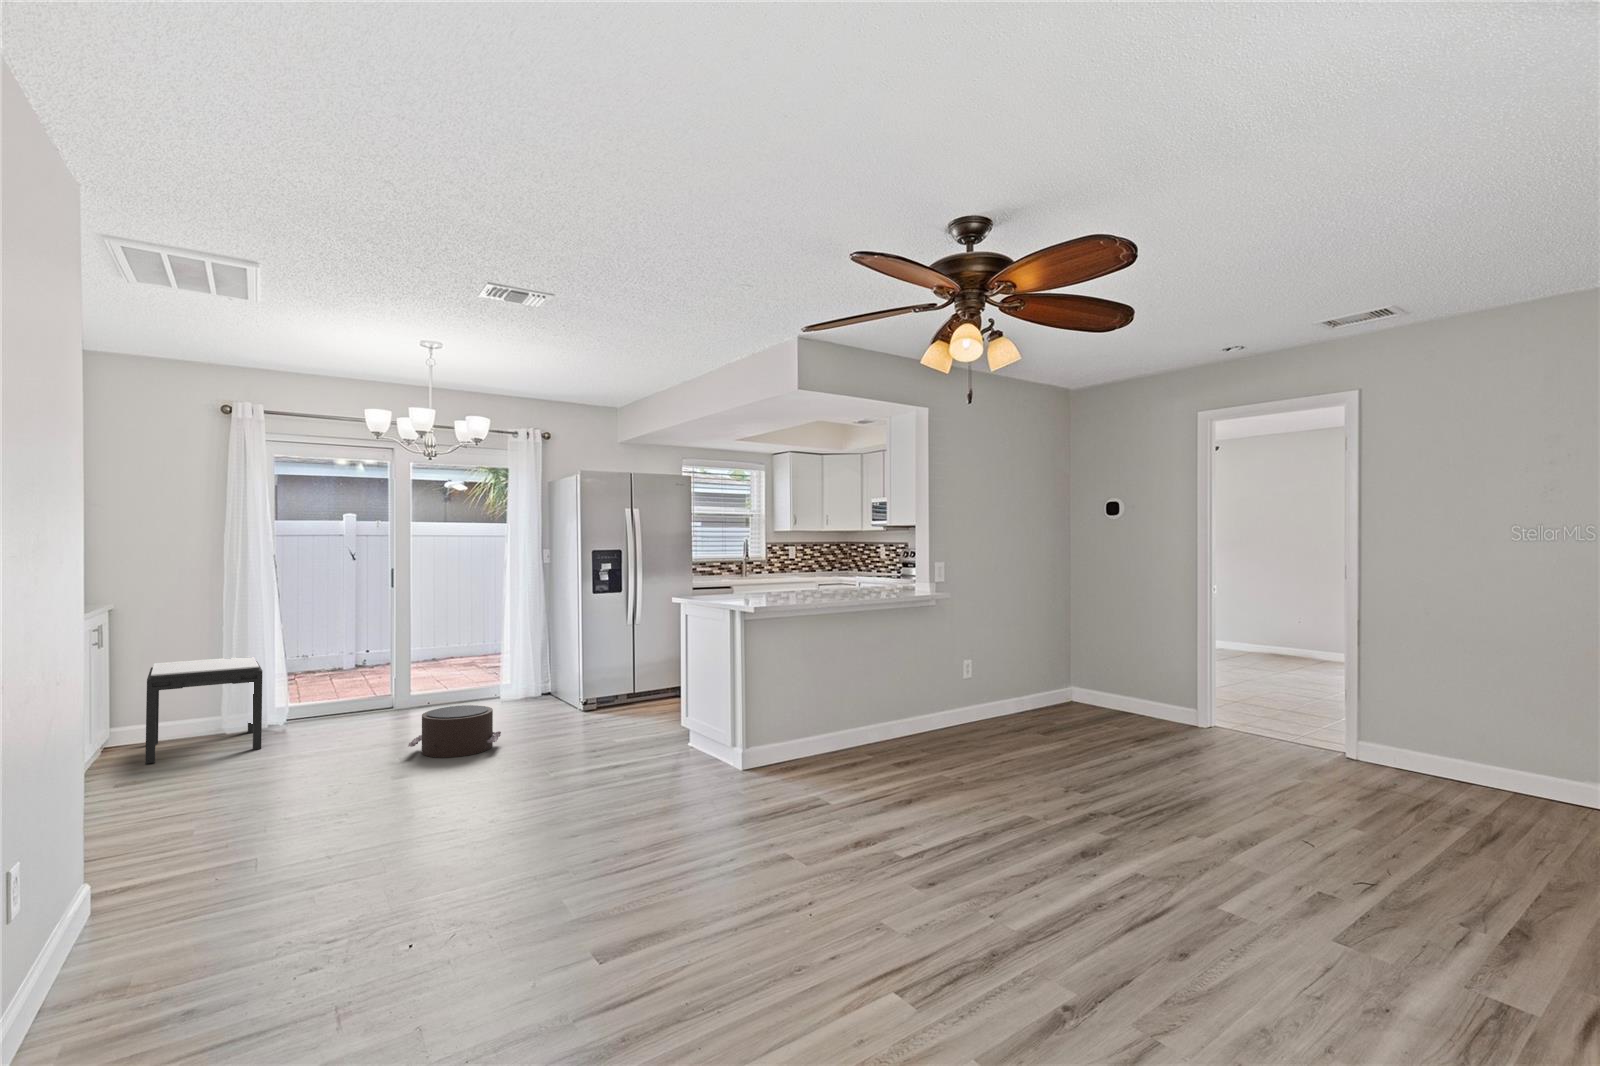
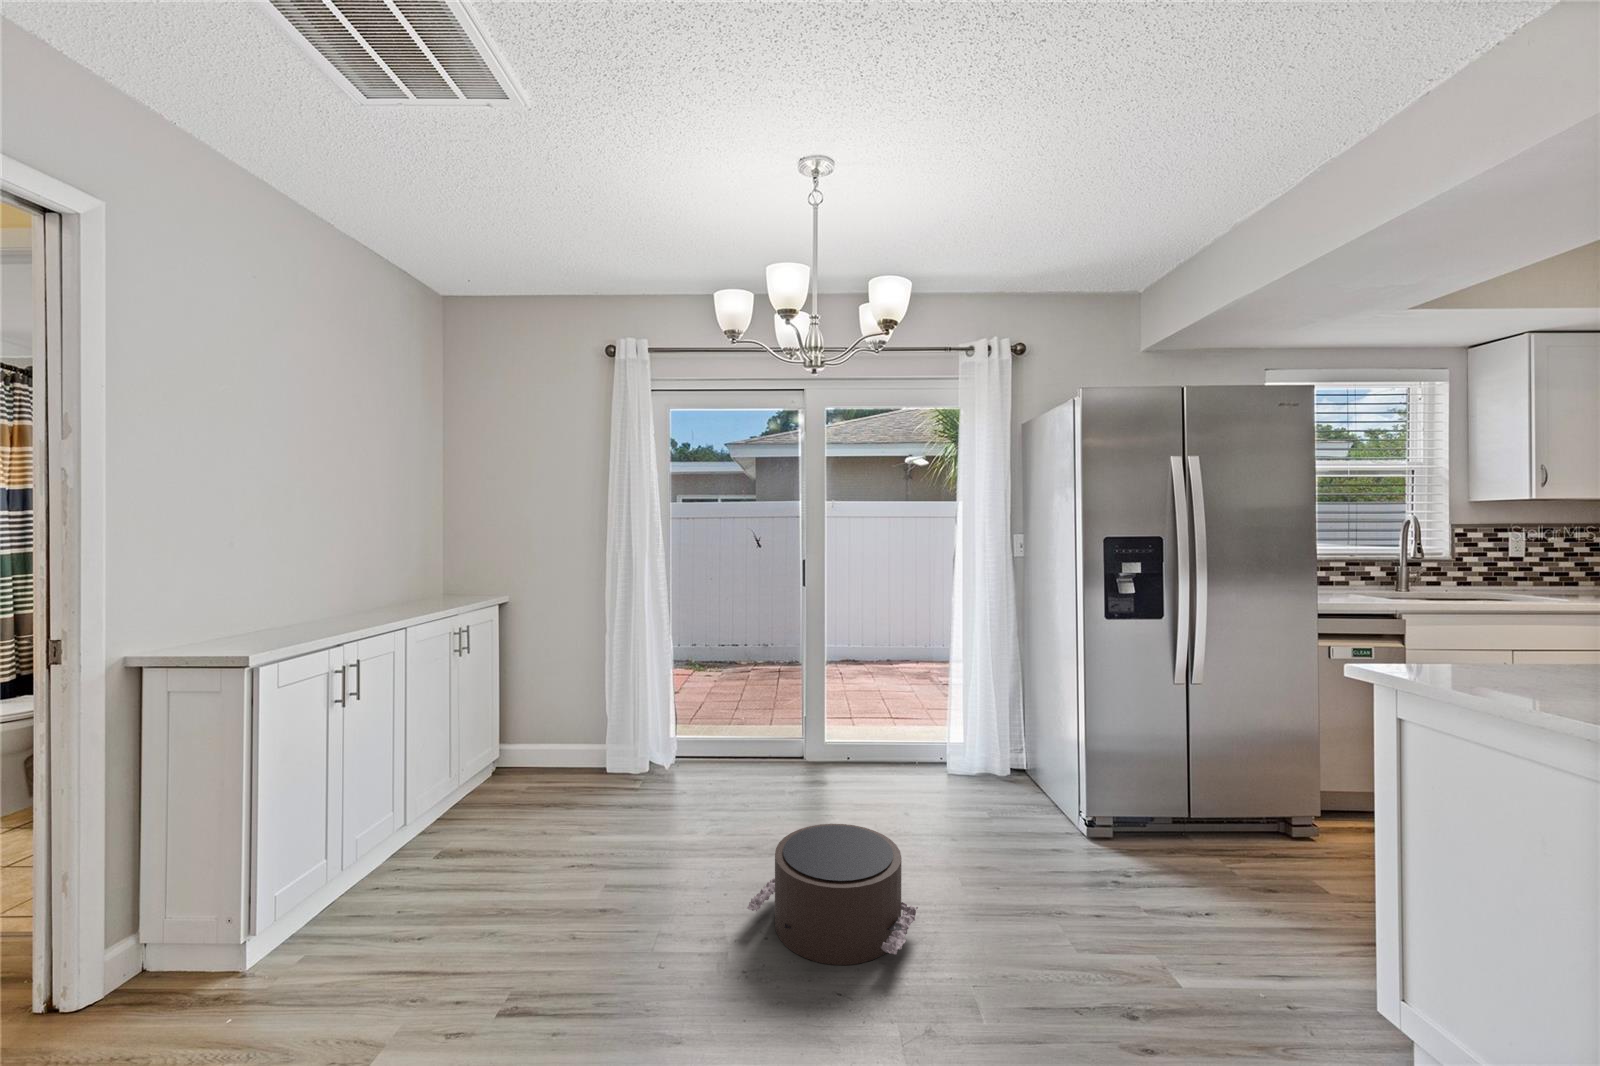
side table: present [145,656,262,764] -> none [482,669,641,815]

